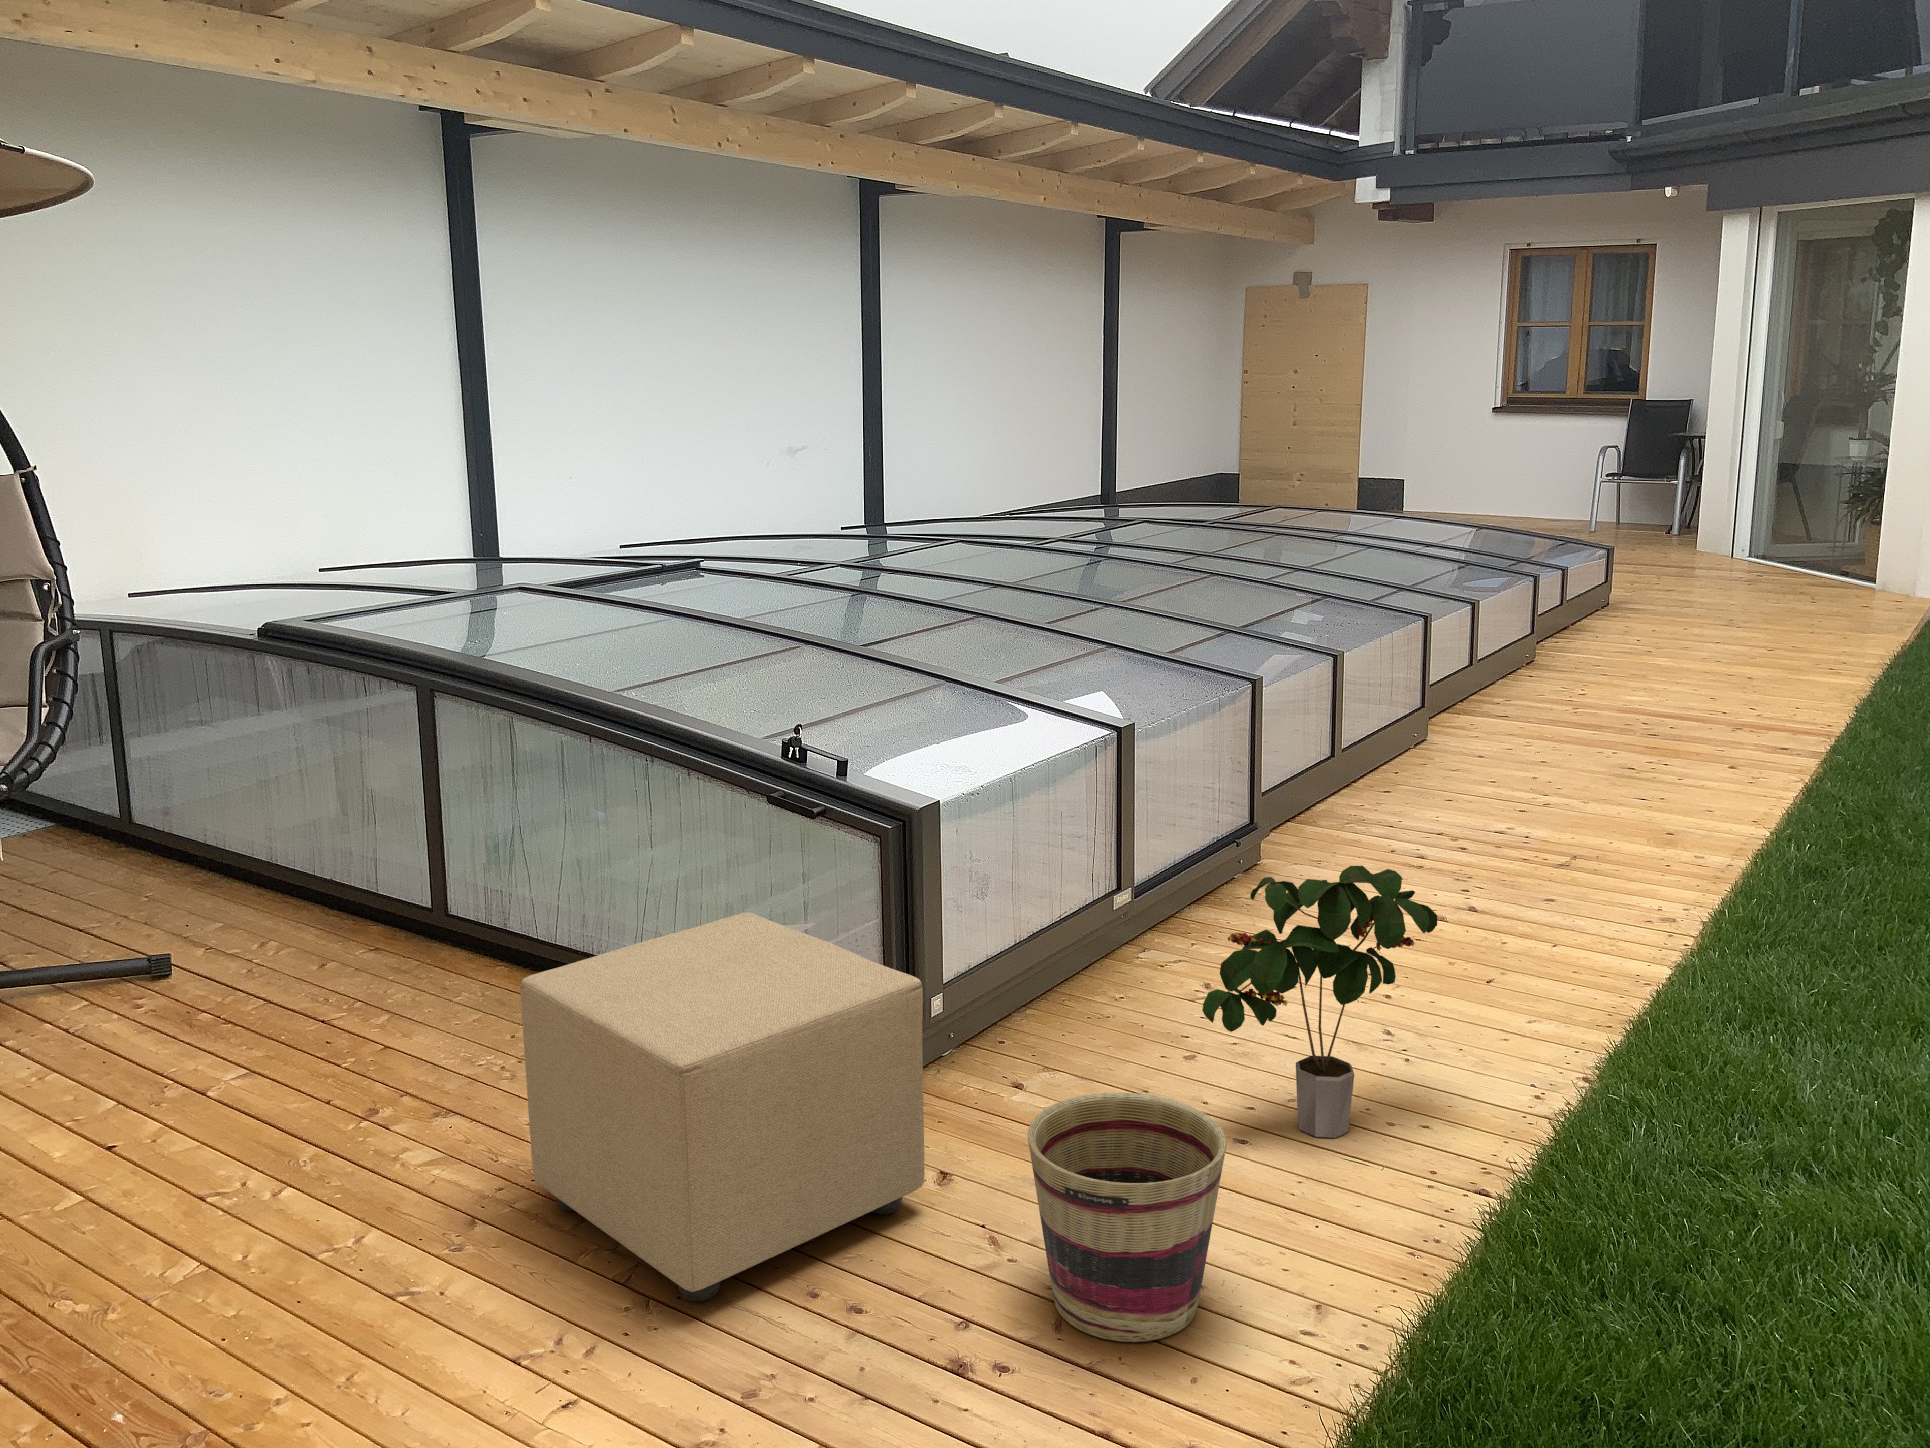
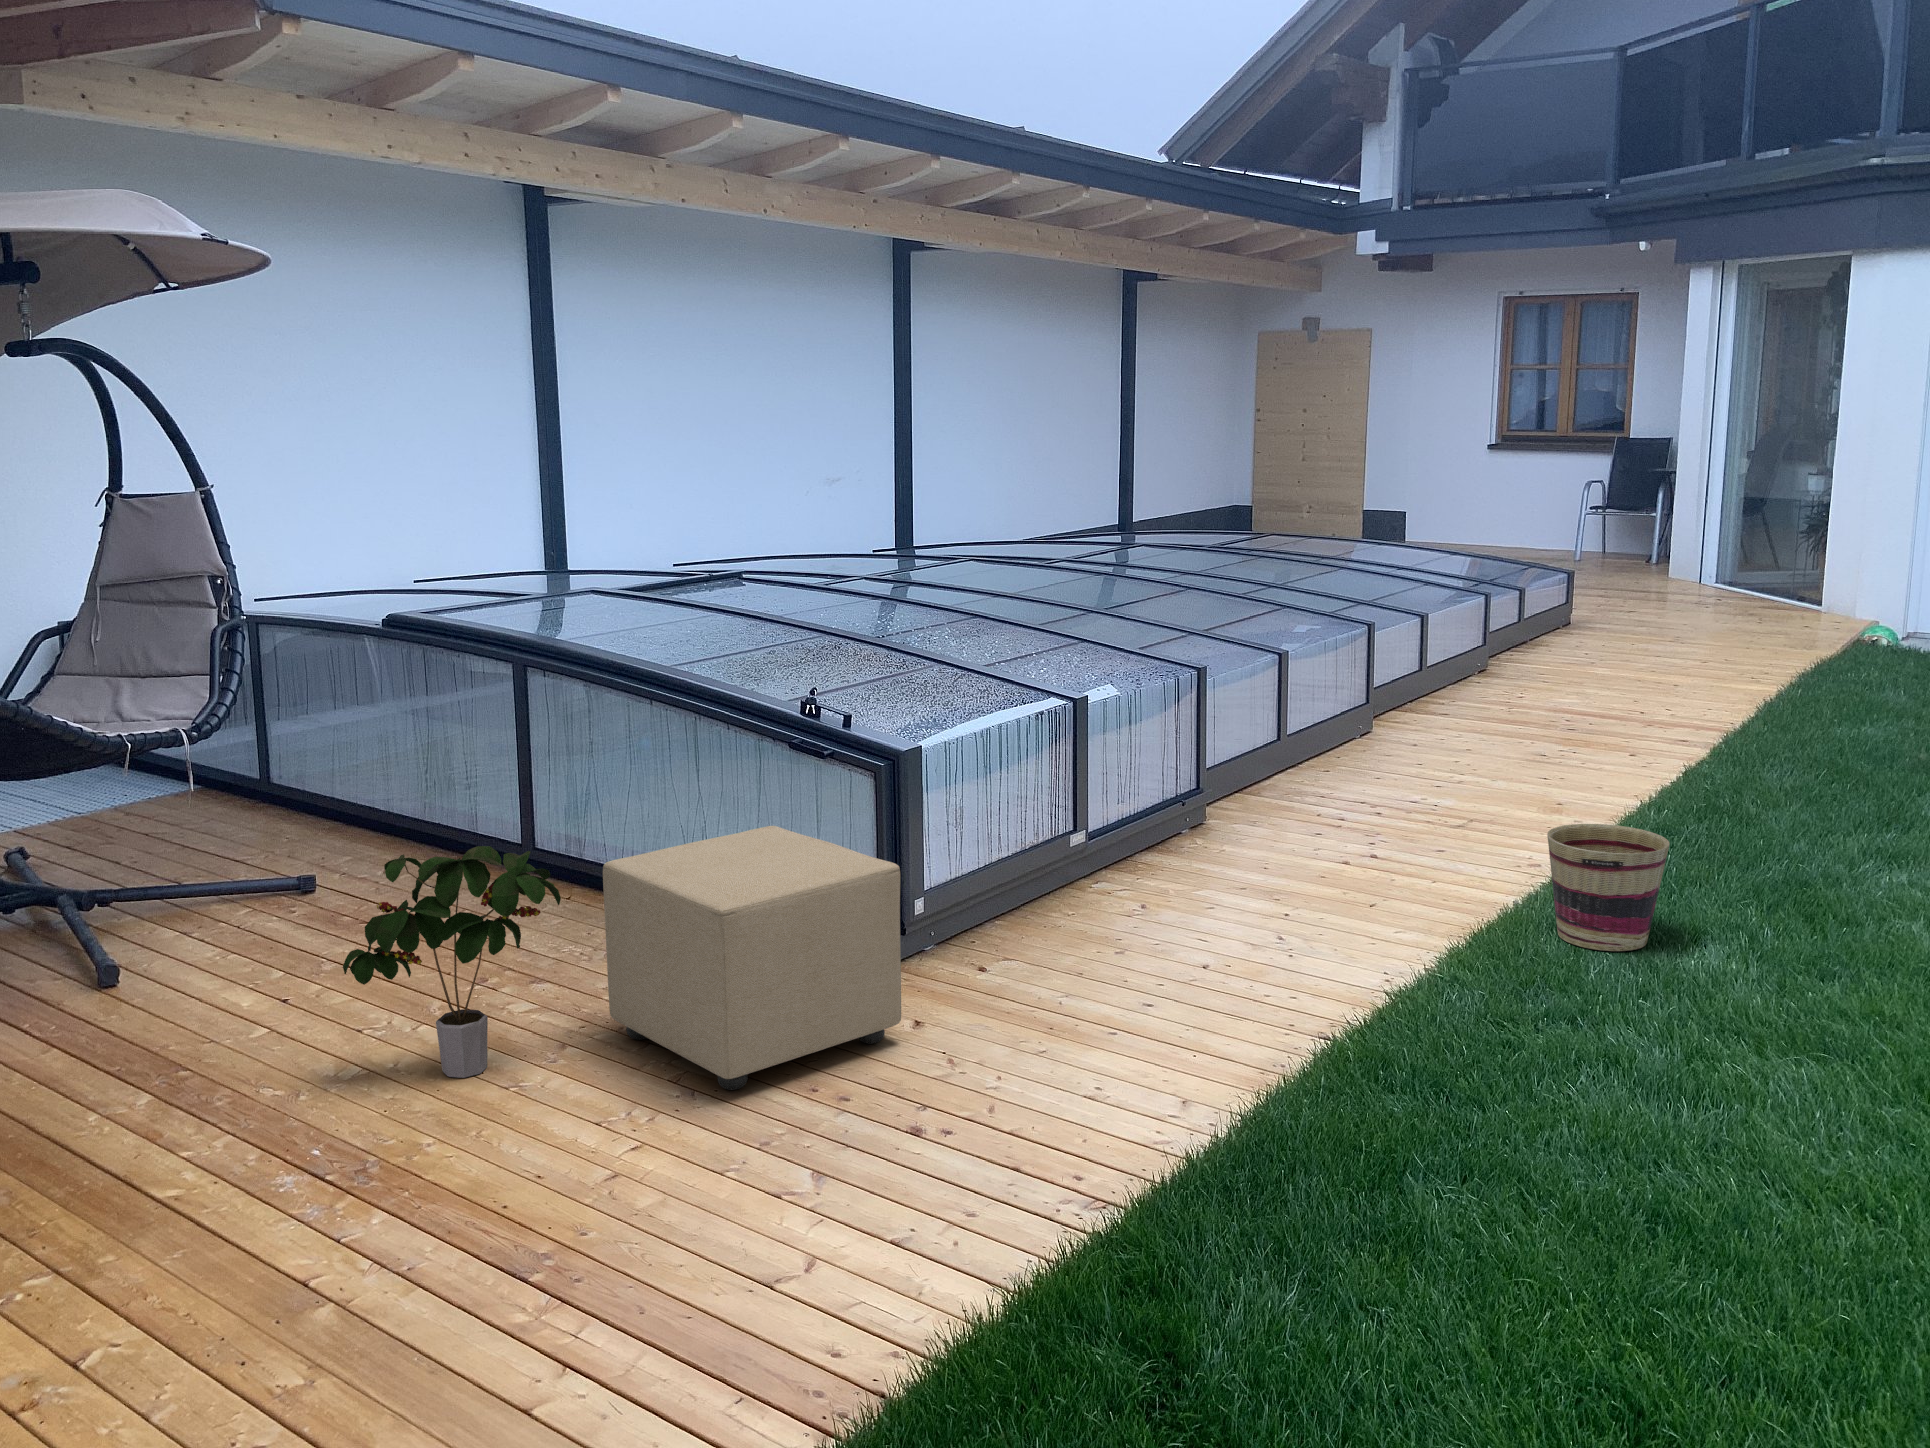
potted plant: present [1202,866,1438,1138] -> present [343,846,561,1078]
basket: present [1027,1092,1226,1342] -> present [1547,824,1669,951]

